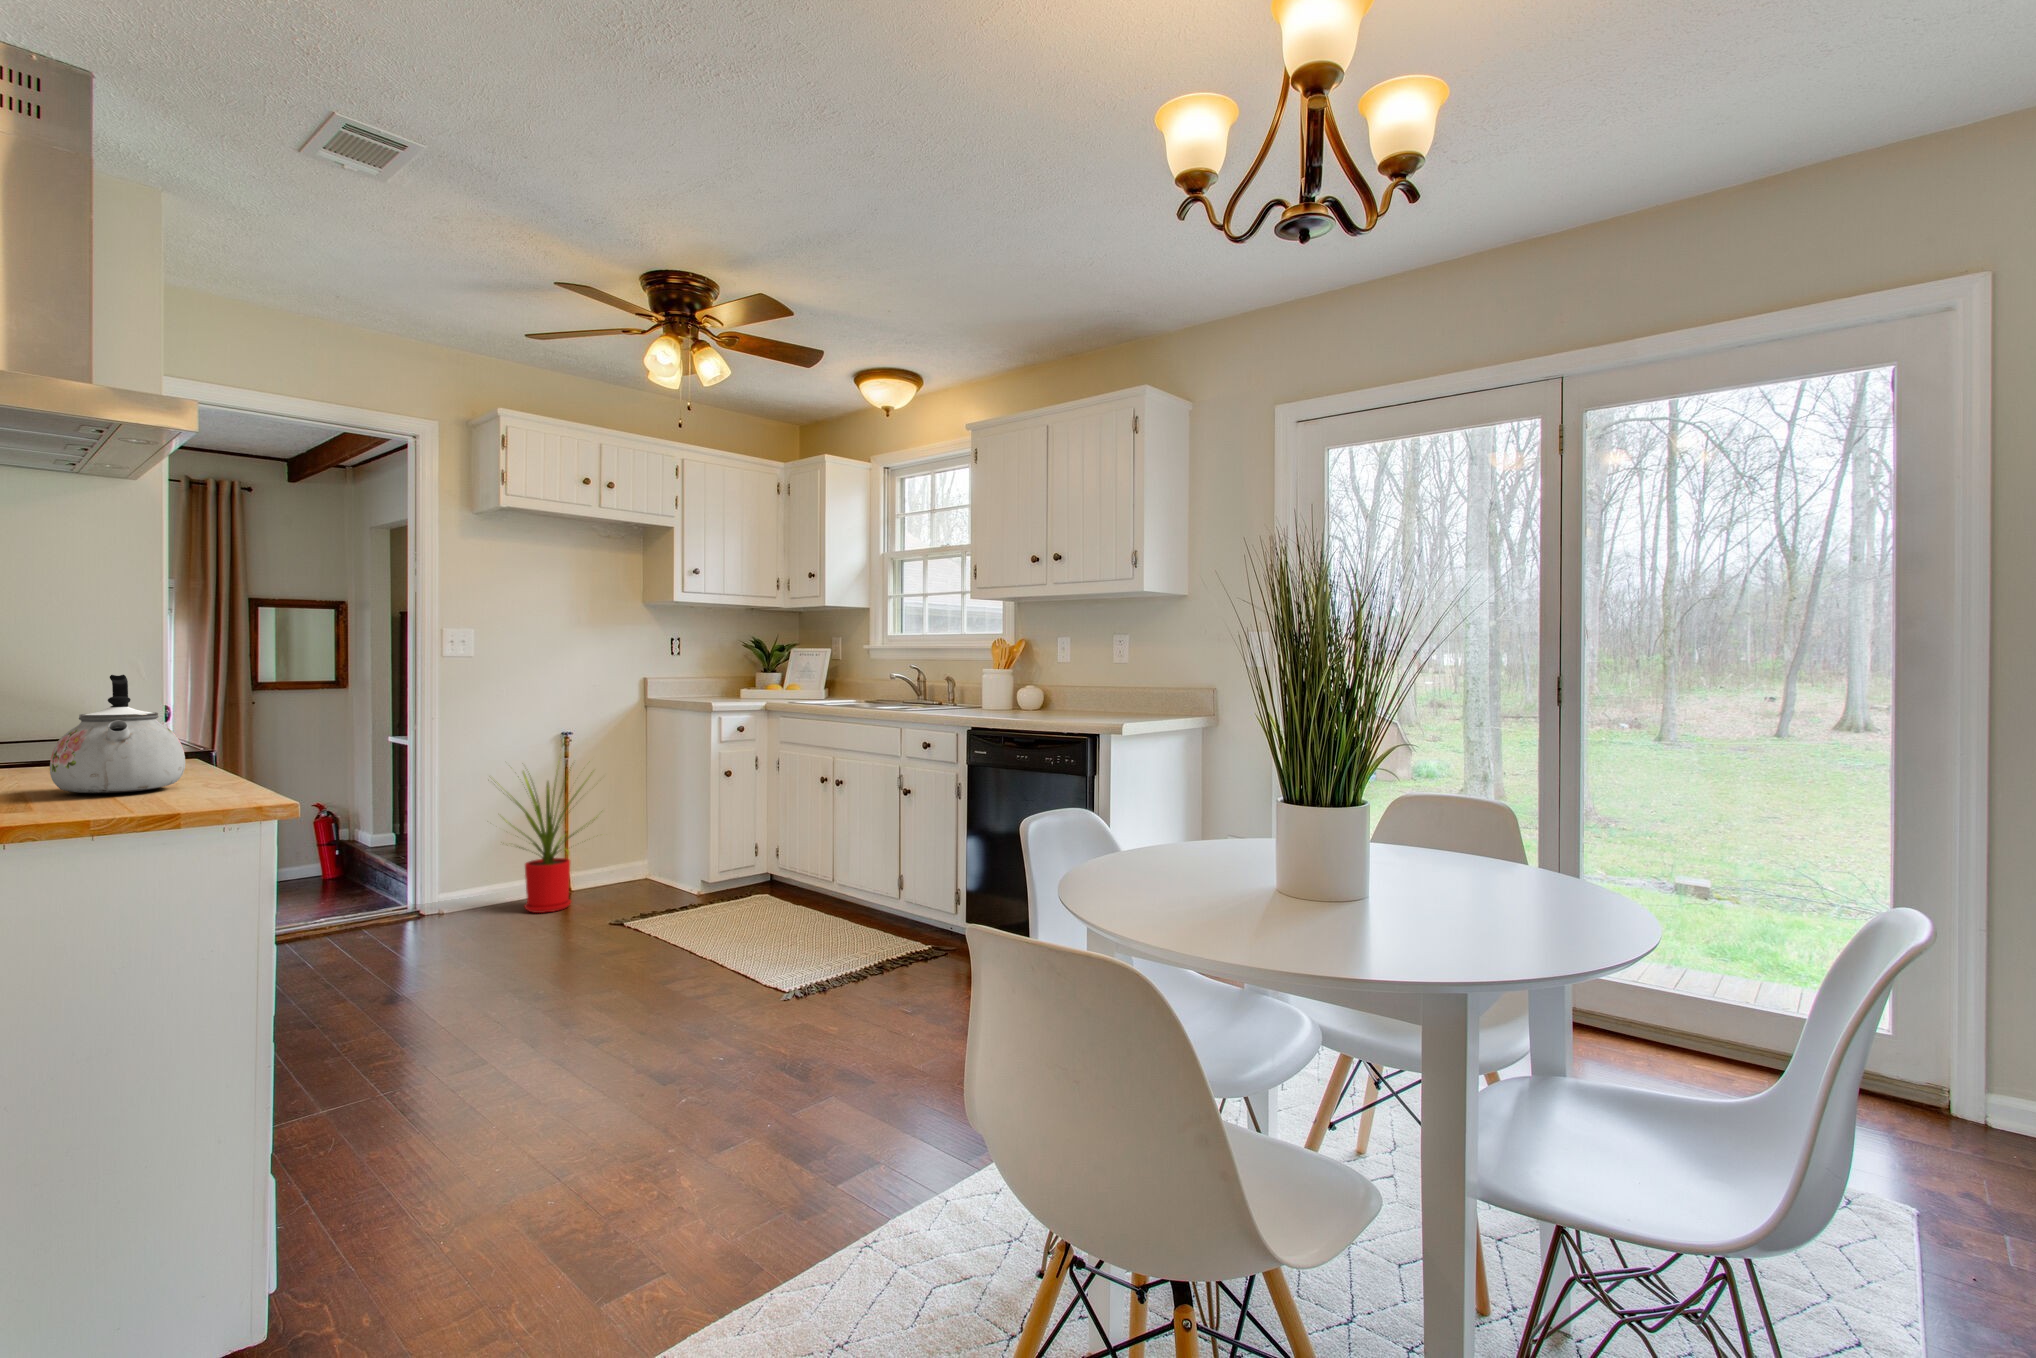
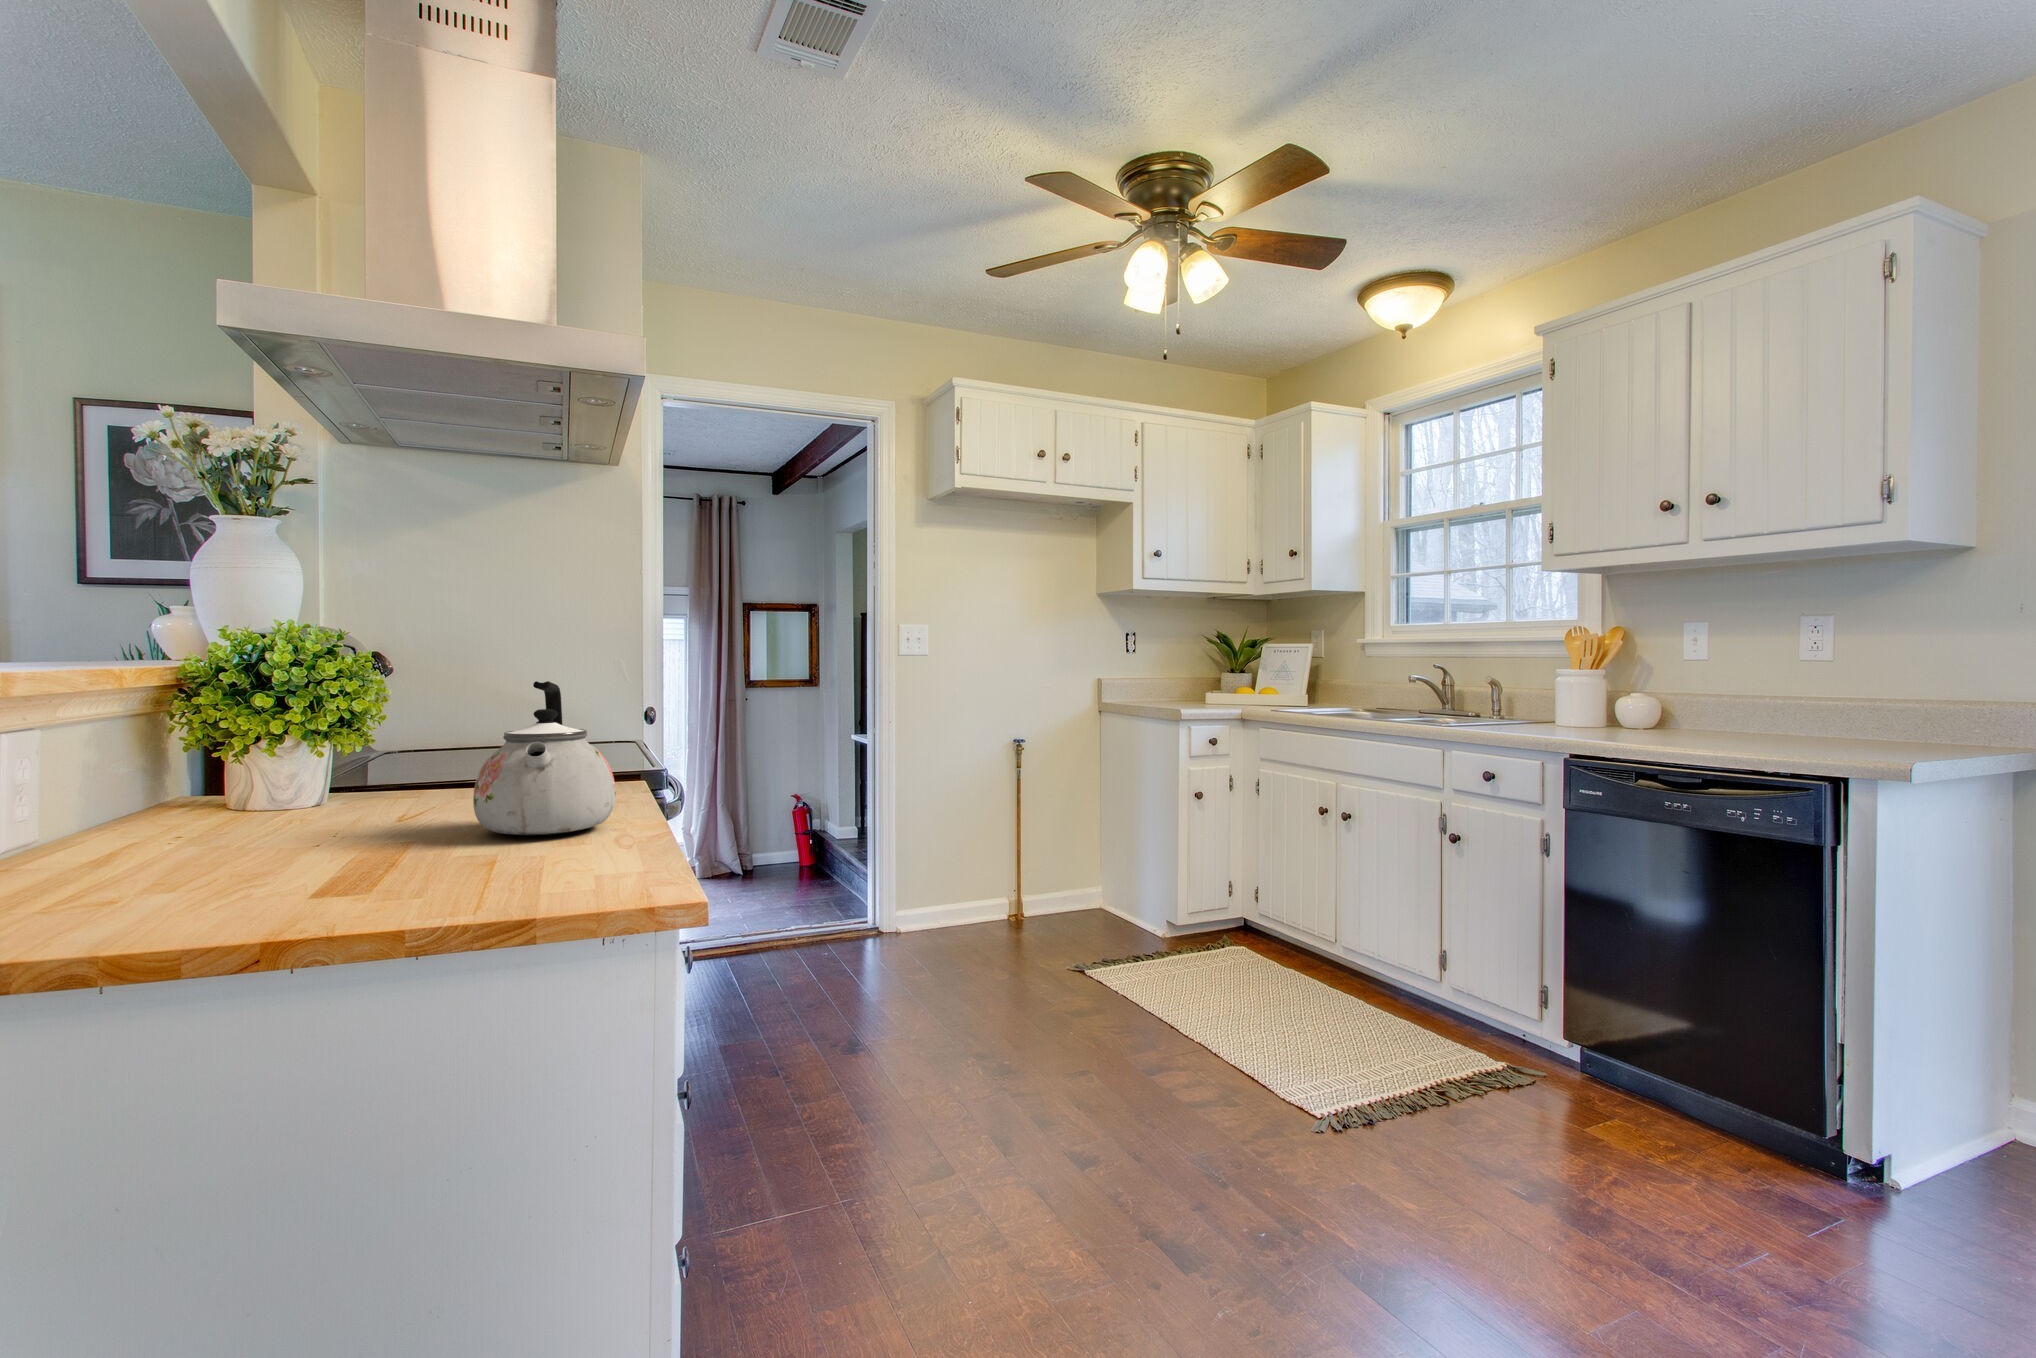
house plant: present [499,761,598,913] -> none [941,764,1071,943]

